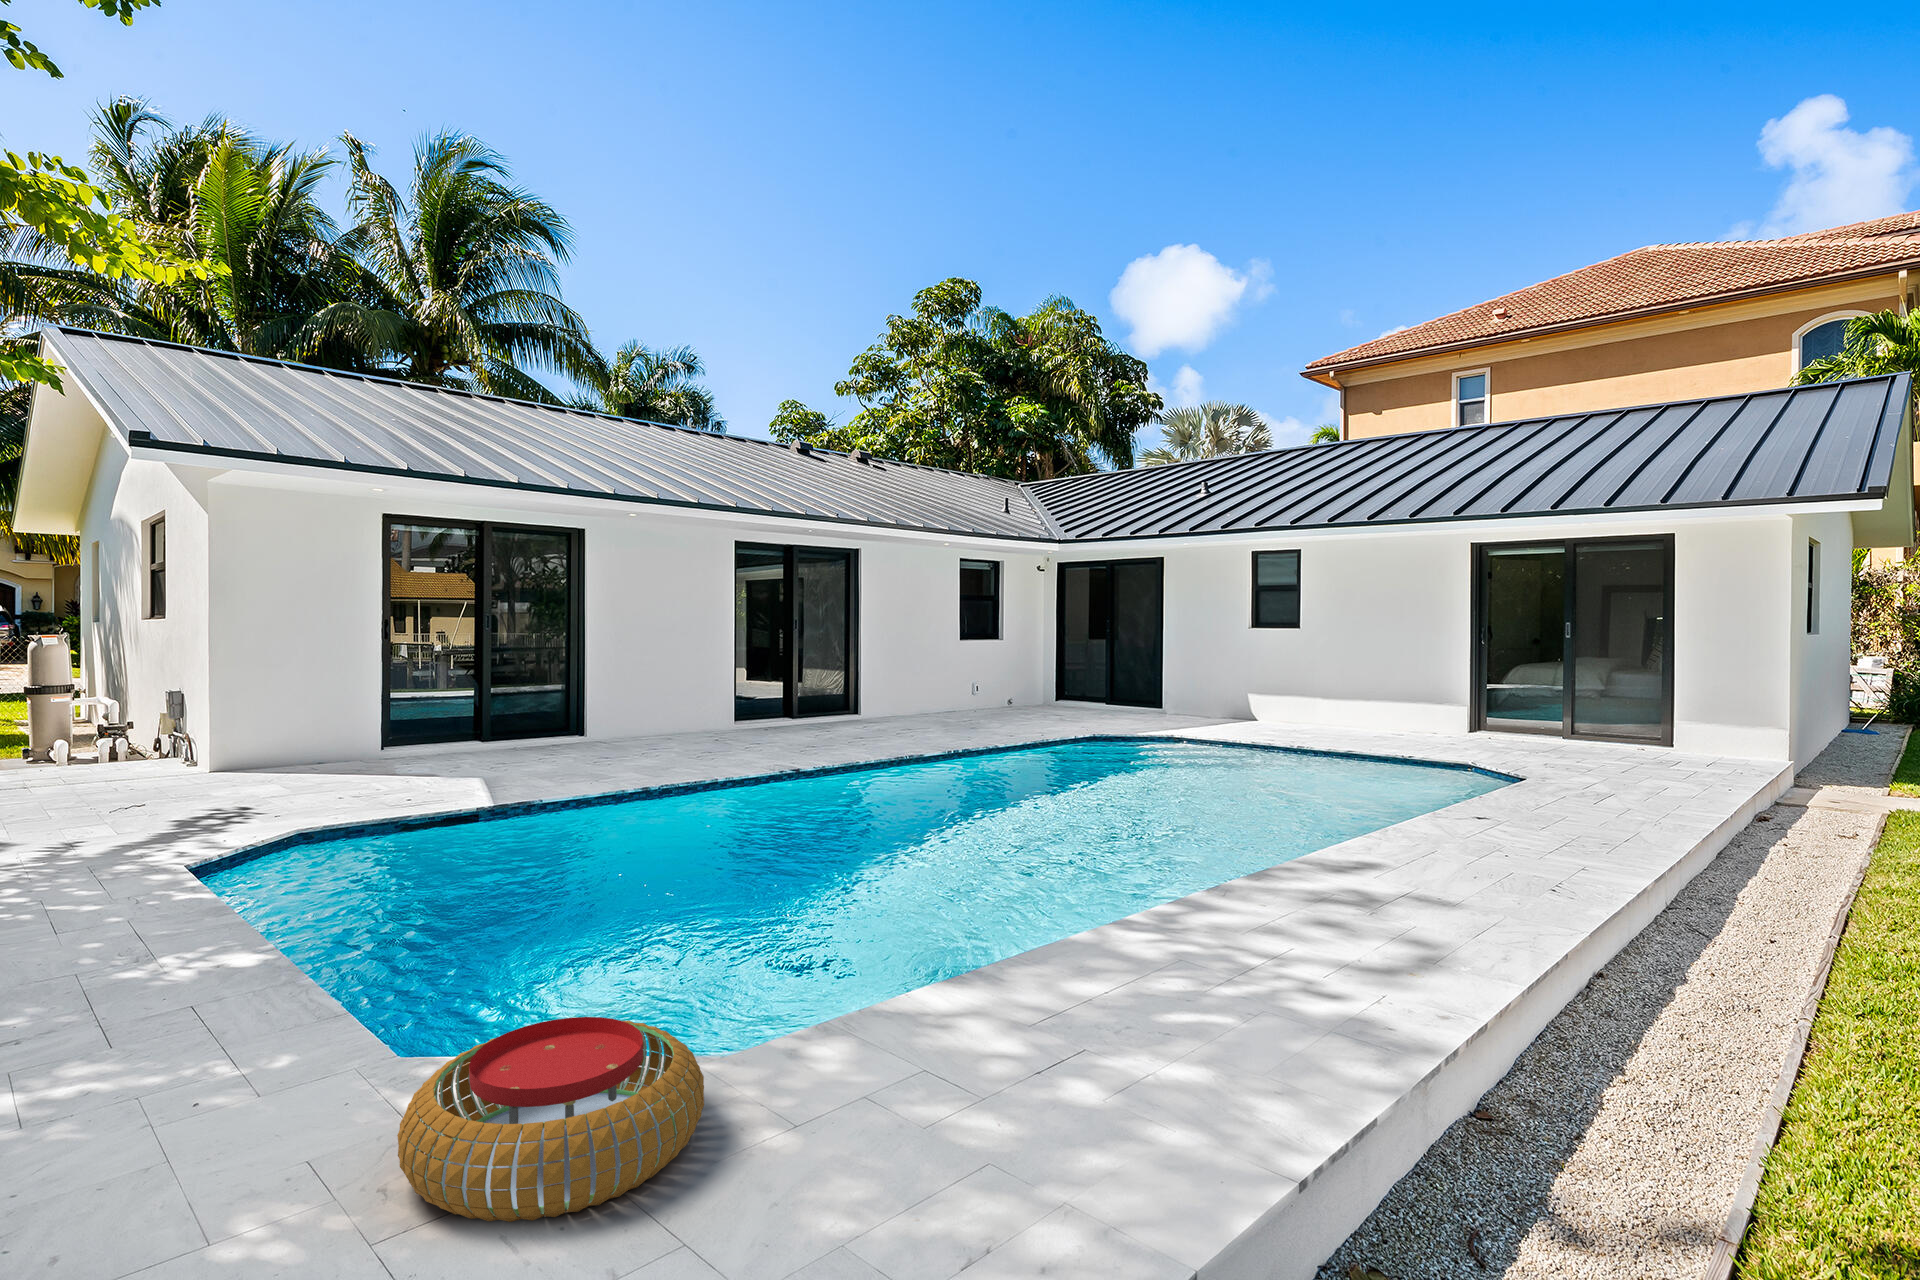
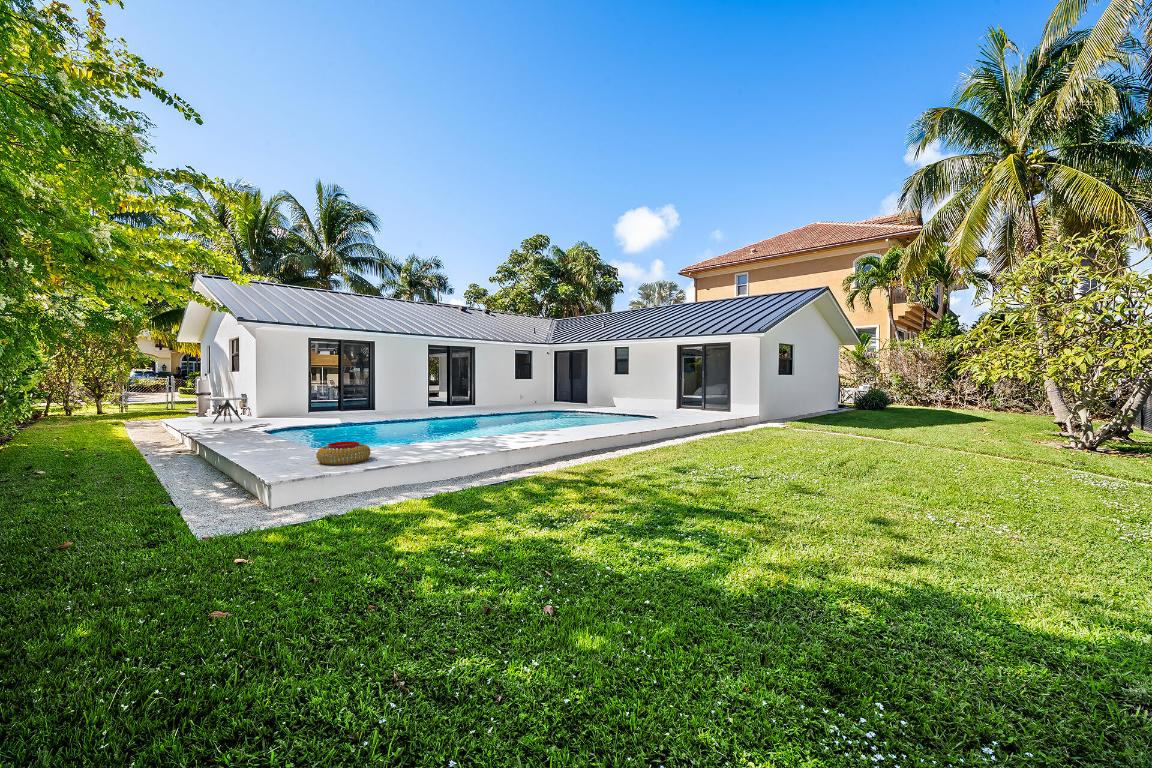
round table: none [37,699,186,785] -> present [205,398,248,423]

